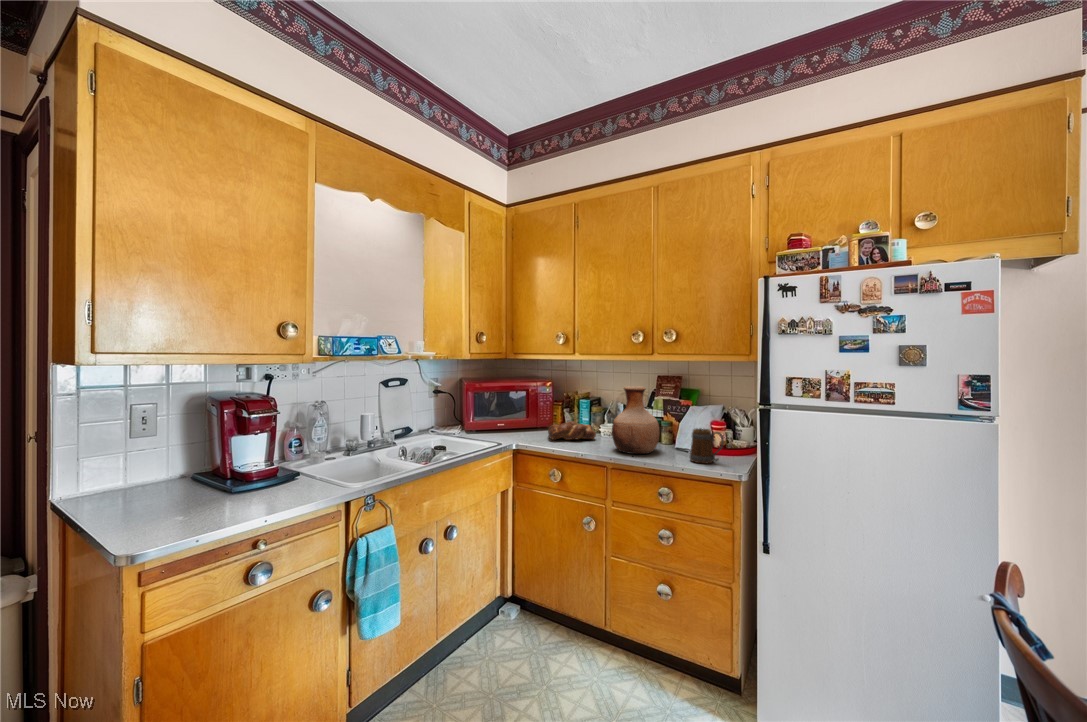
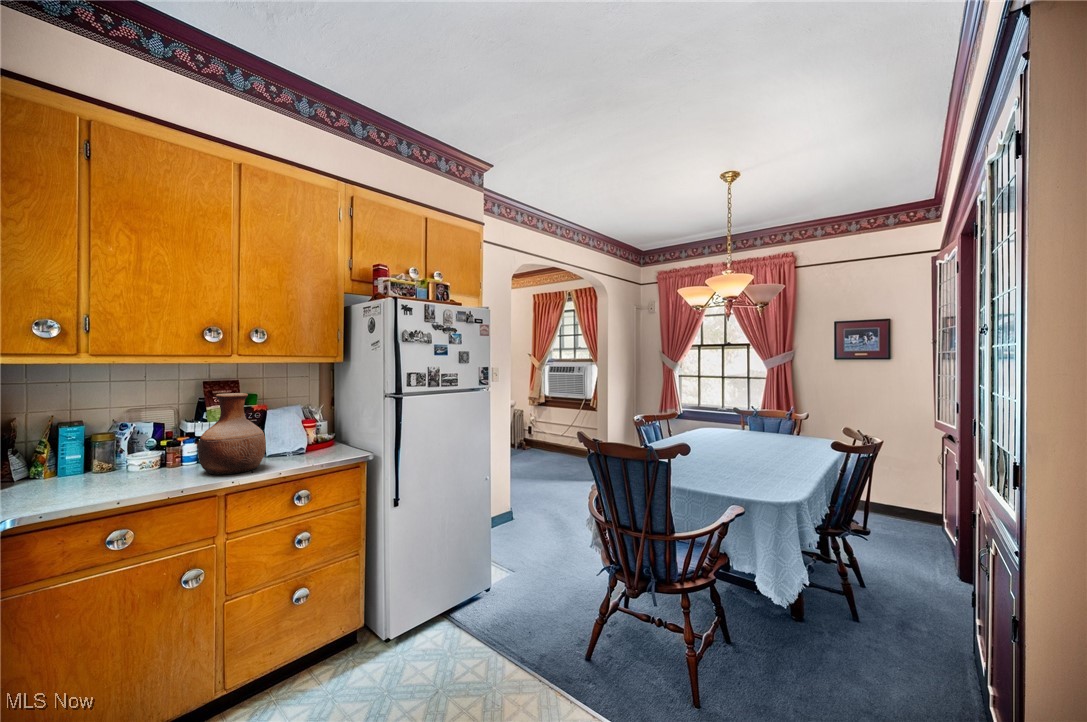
bread loaf: present [548,421,596,440] -> none [37,457,139,494]
mug: present [690,428,724,463] -> none [305,428,340,461]

